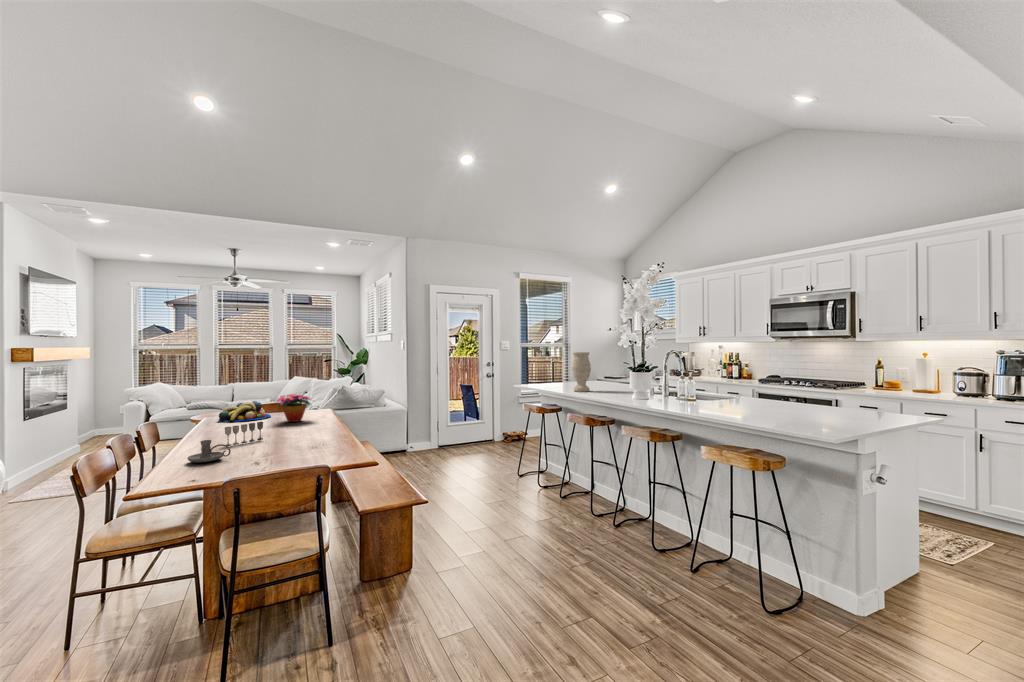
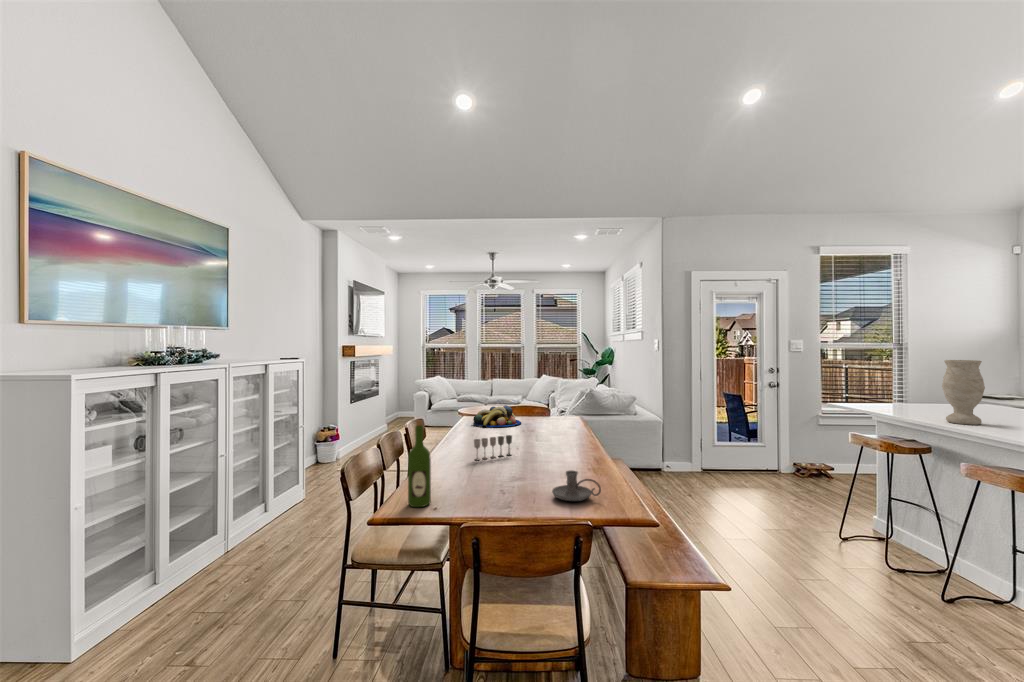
flower arrangement: present [276,394,312,422] -> none [522,401,568,434]
wine bottle: none [164,406,187,480] -> present [408,420,431,507]
candle holder: present [187,440,231,462] -> present [552,471,601,501]

